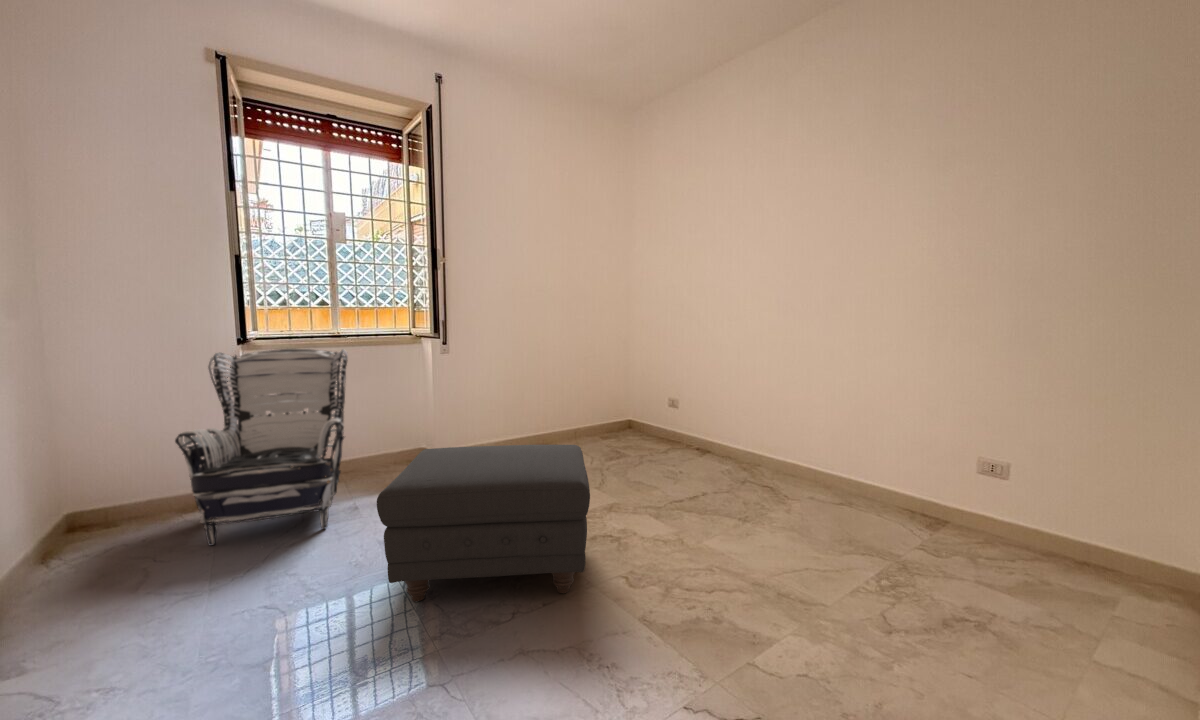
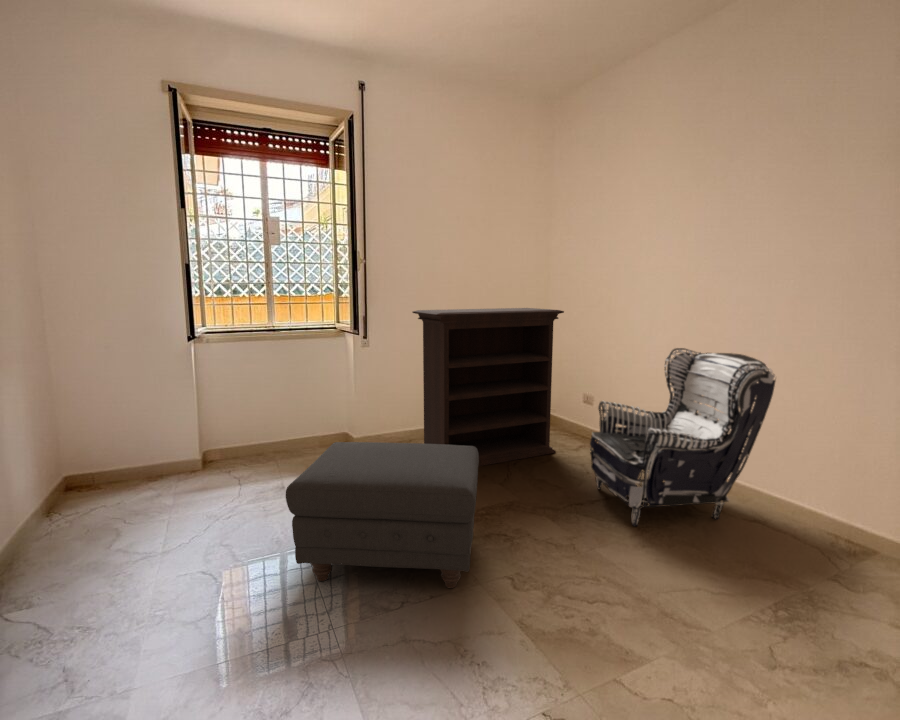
bookshelf: none [498,313,651,484] -> present [413,308,564,466]
armchair: present [175,349,348,545] -> present [590,348,776,526]

